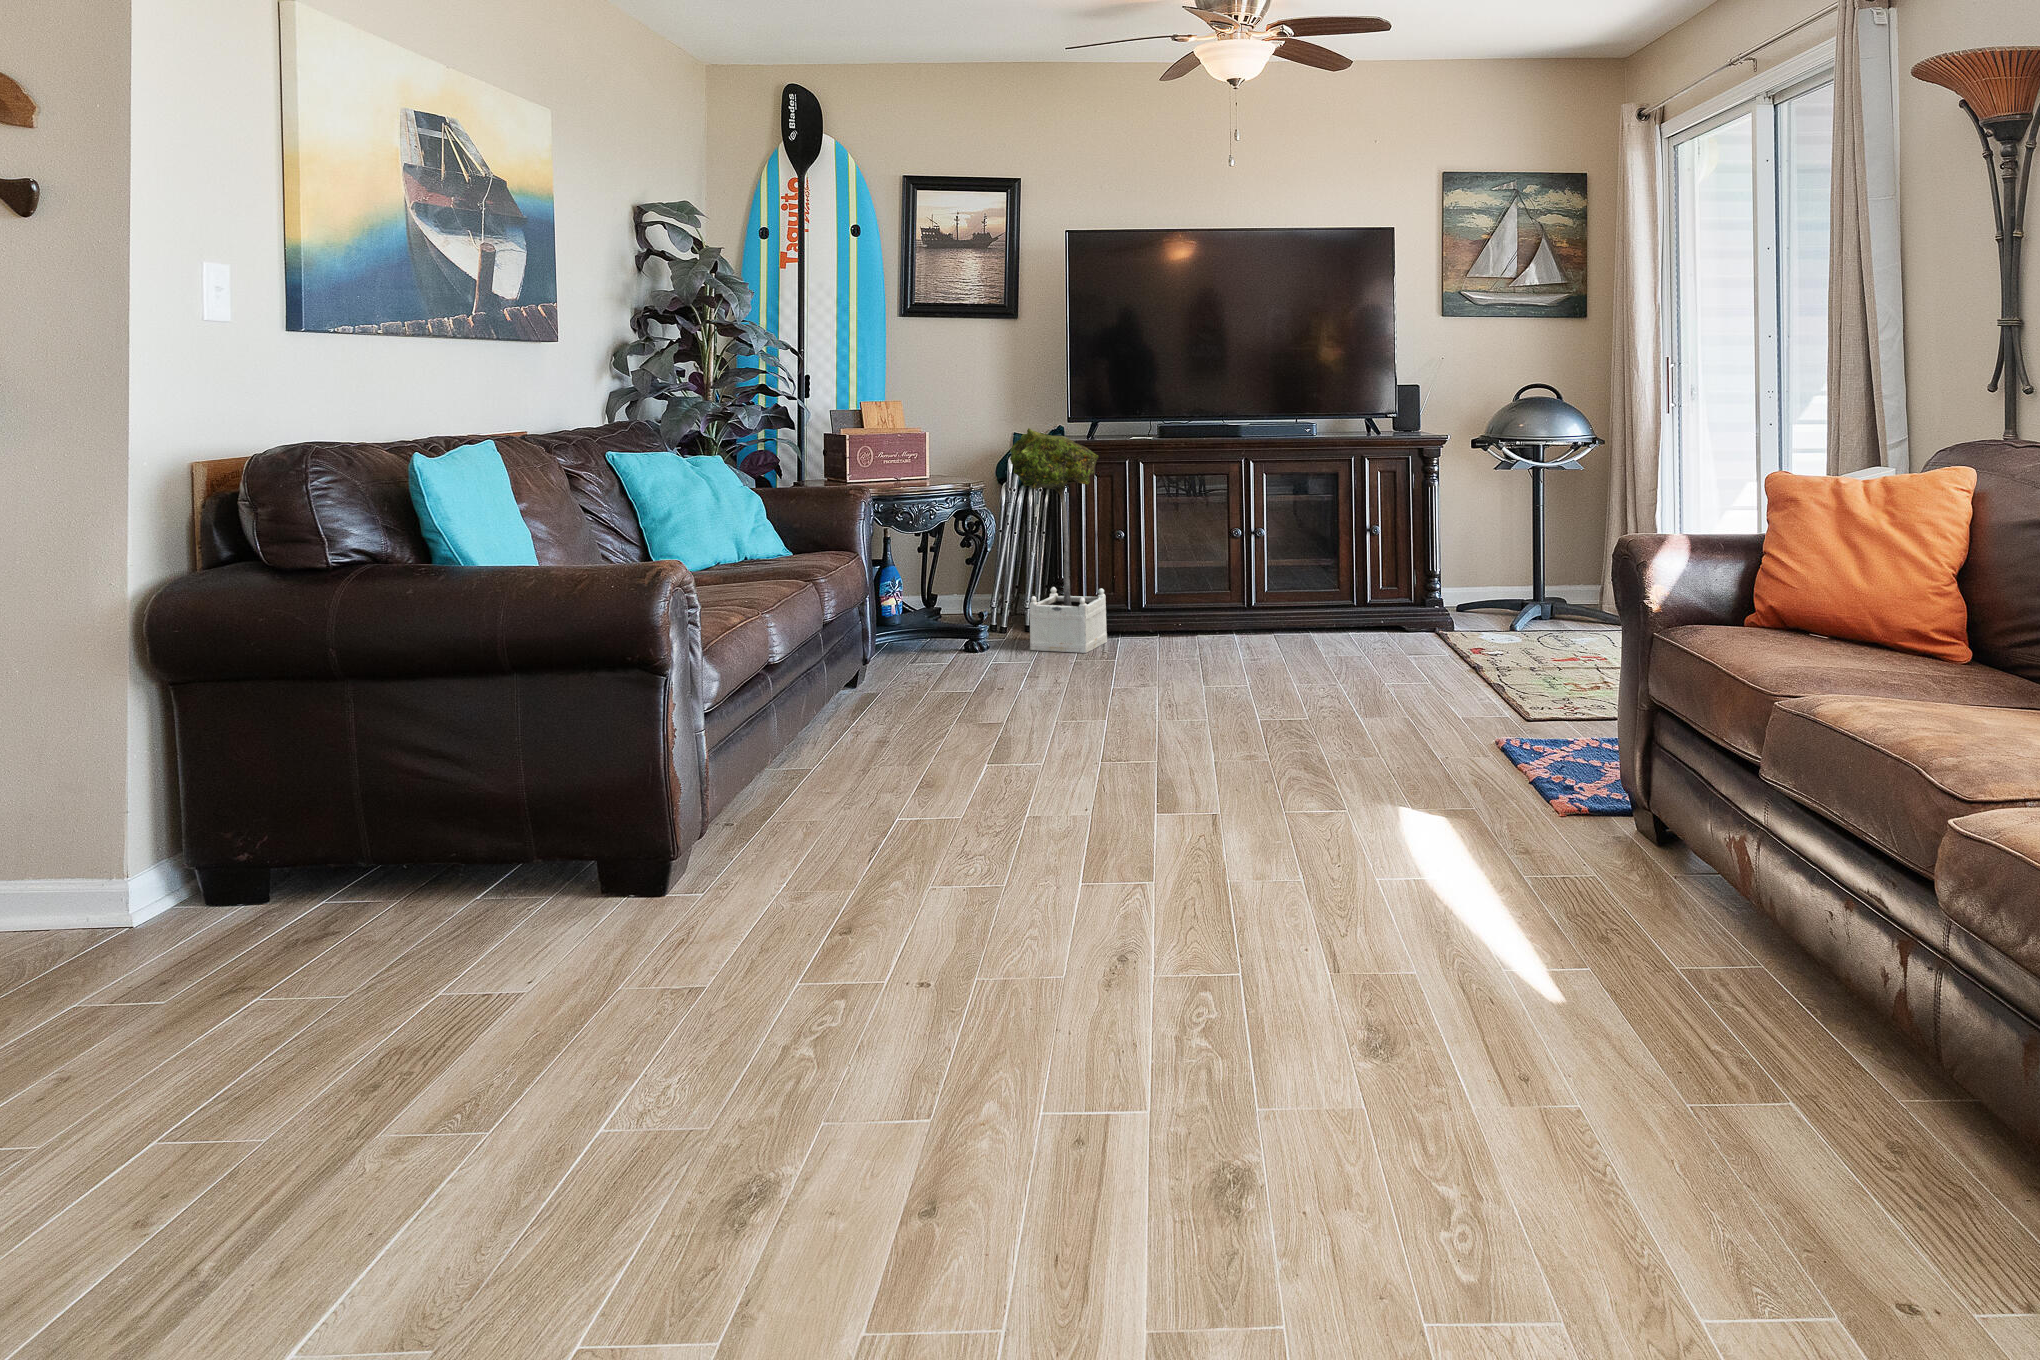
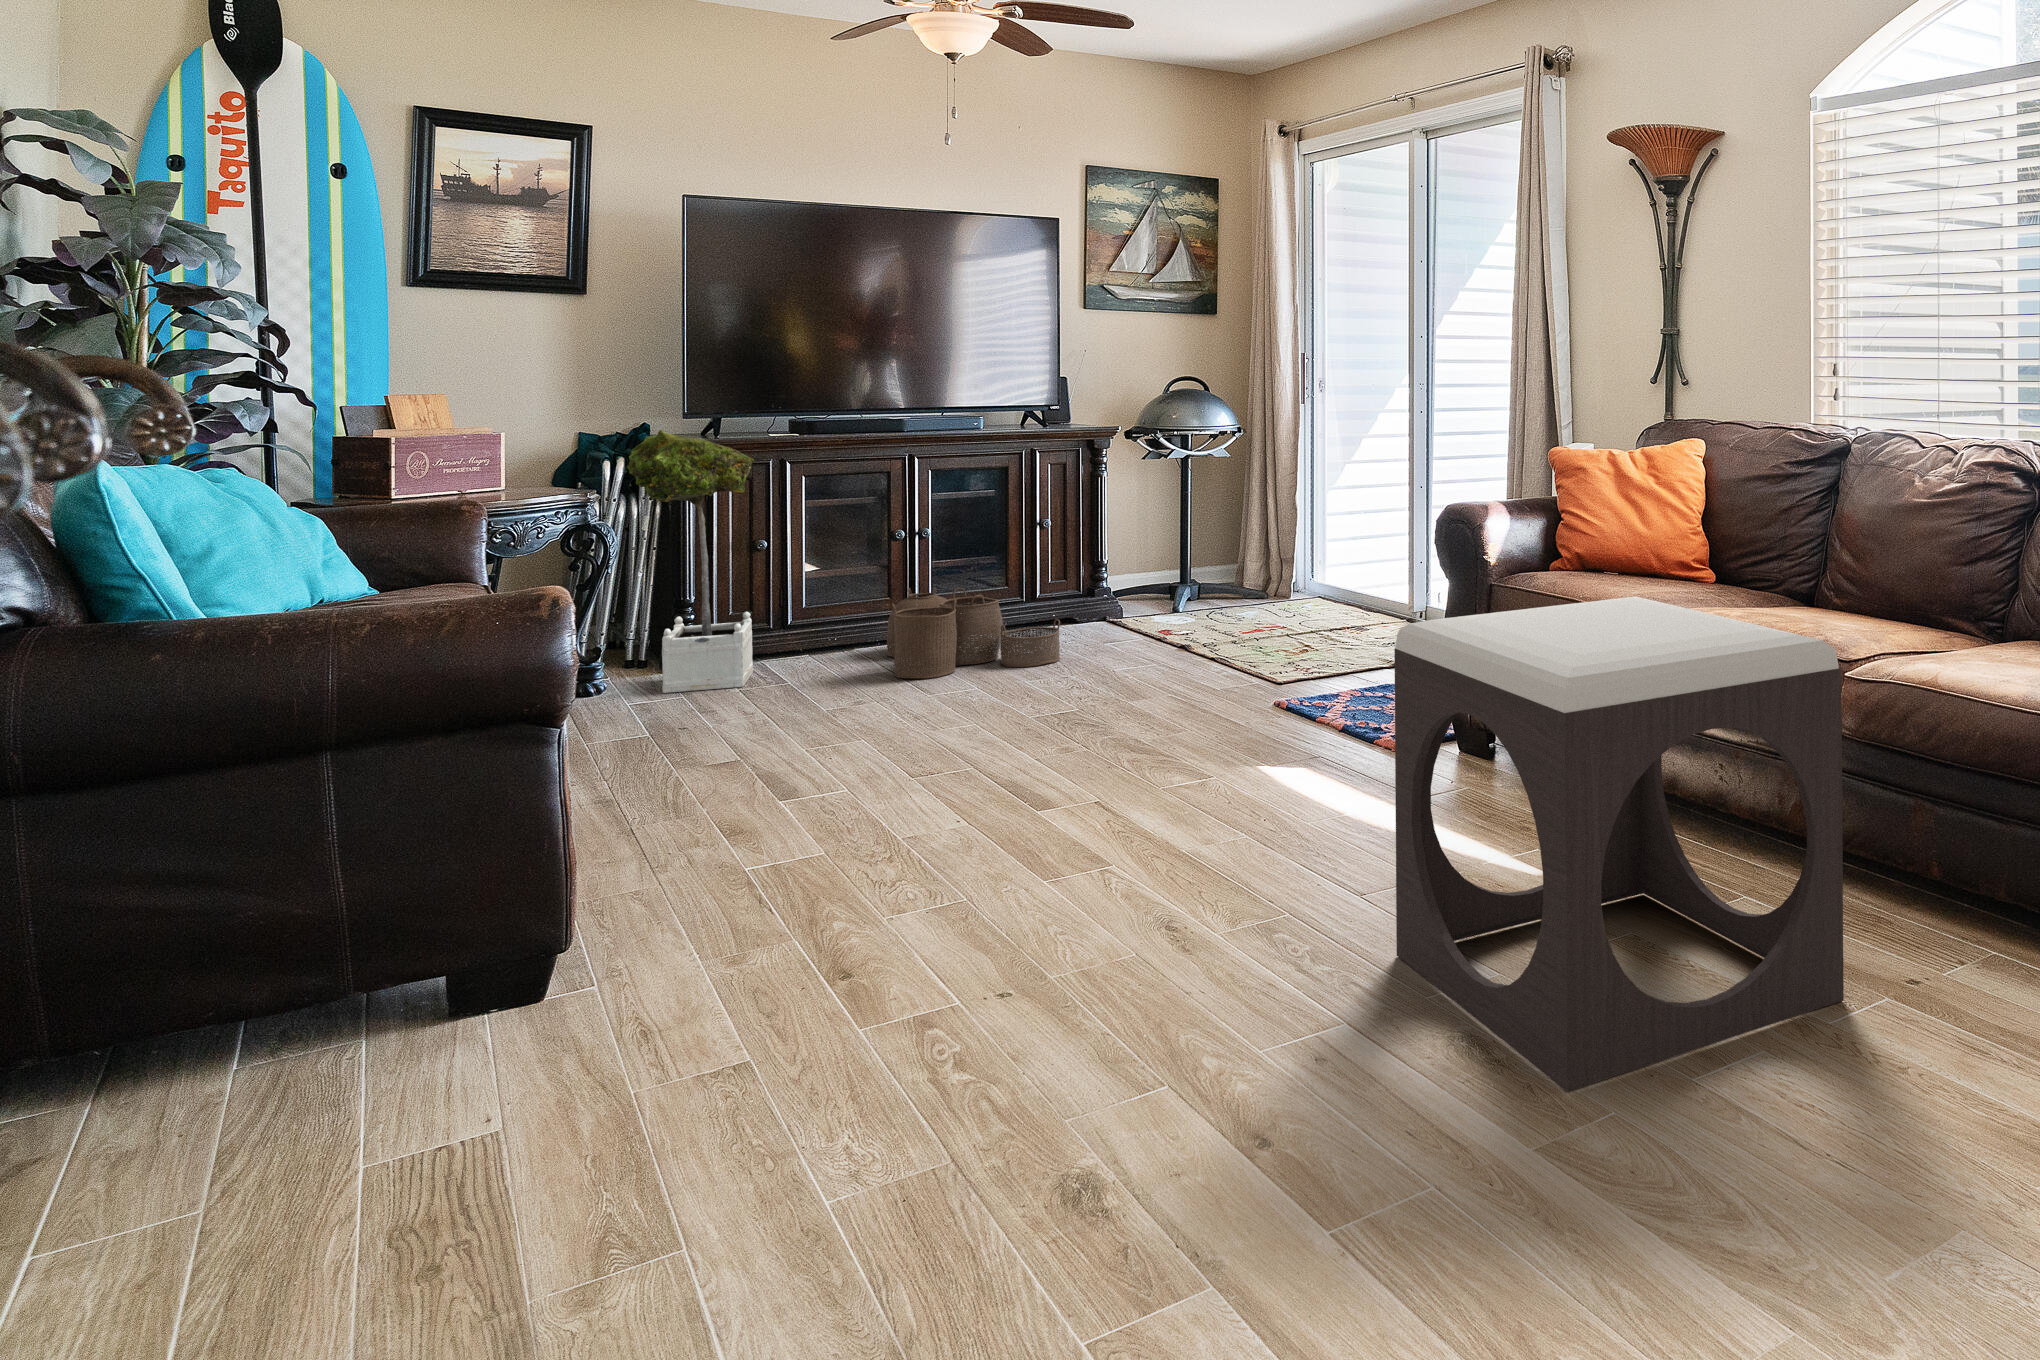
woven basket: none [1198,581,1350,667] -> present [887,588,1060,678]
footstool: none [1250,659,1735,1282] -> present [1395,596,1844,1091]

